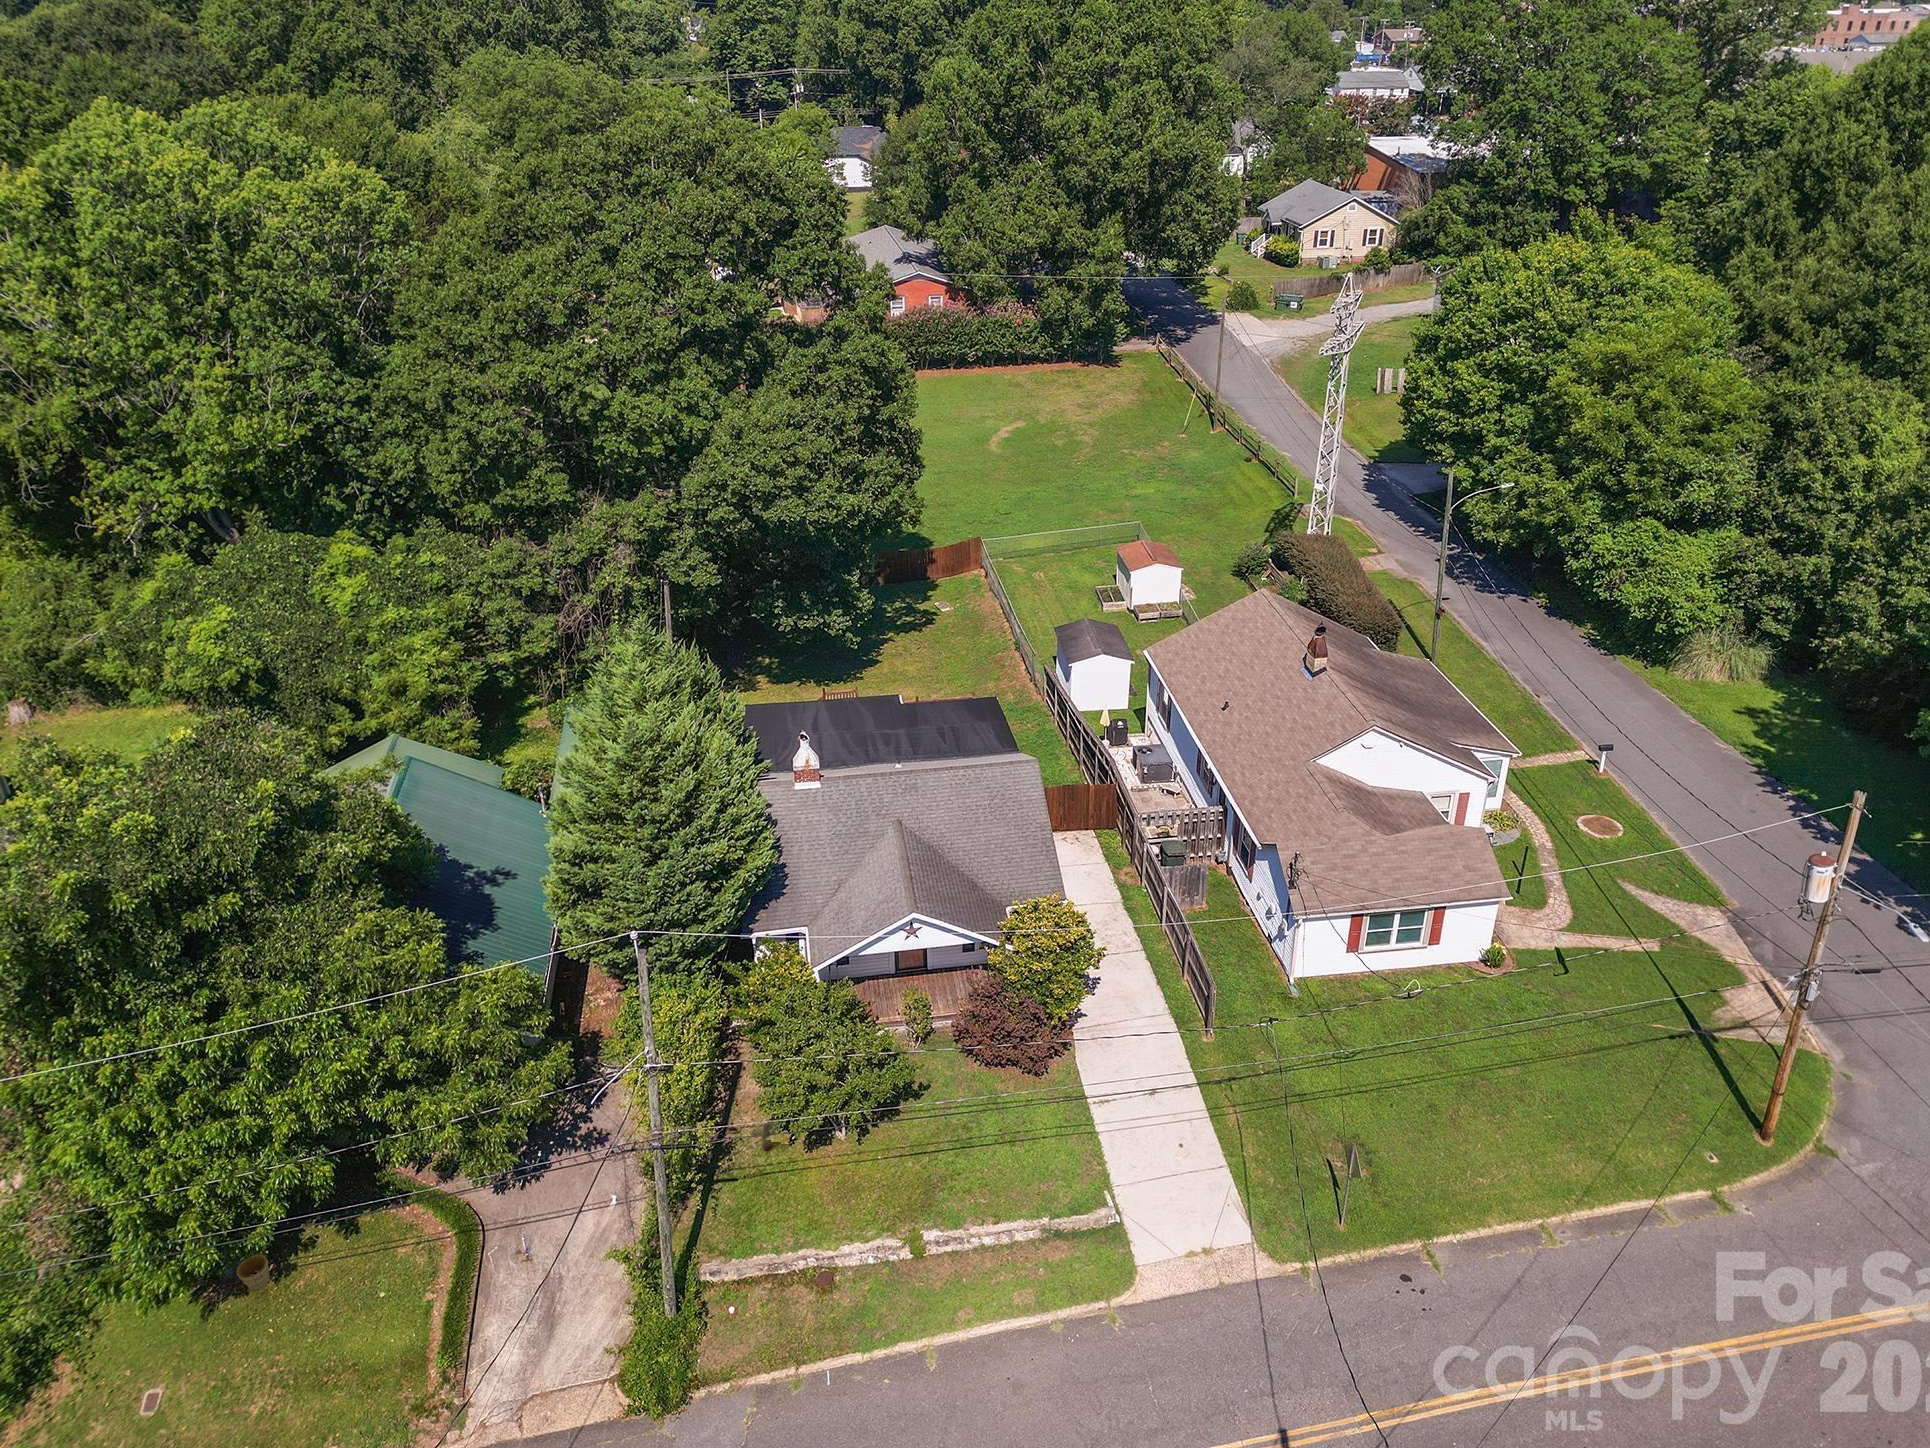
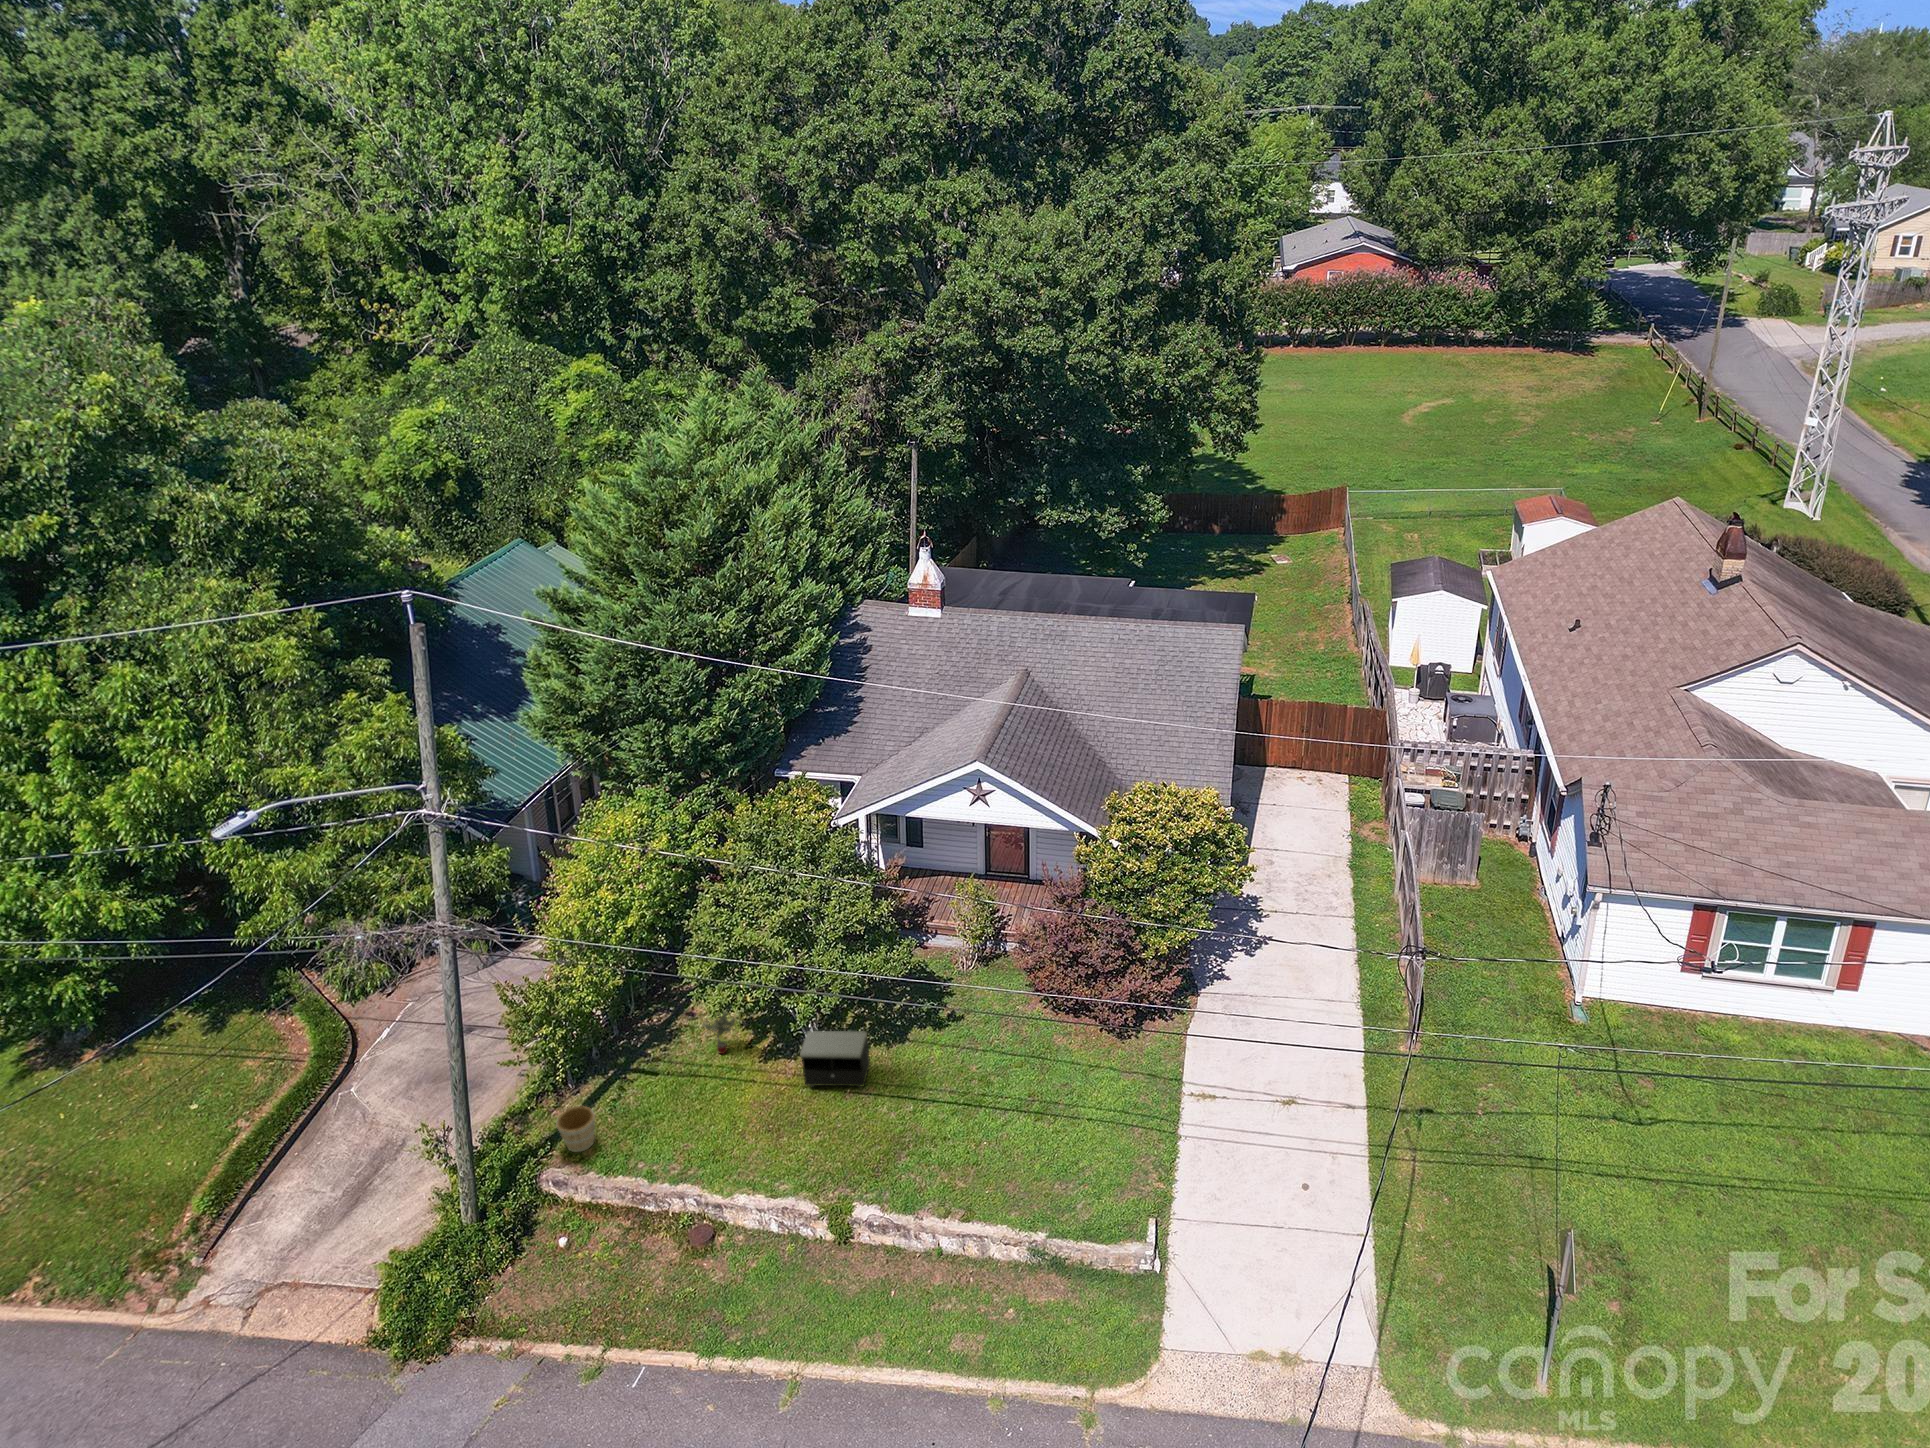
storage bench: none [834,1112,881,1159] -> present [800,1031,870,1087]
wooden bucket: present [237,1255,270,1290] -> present [556,1105,595,1152]

